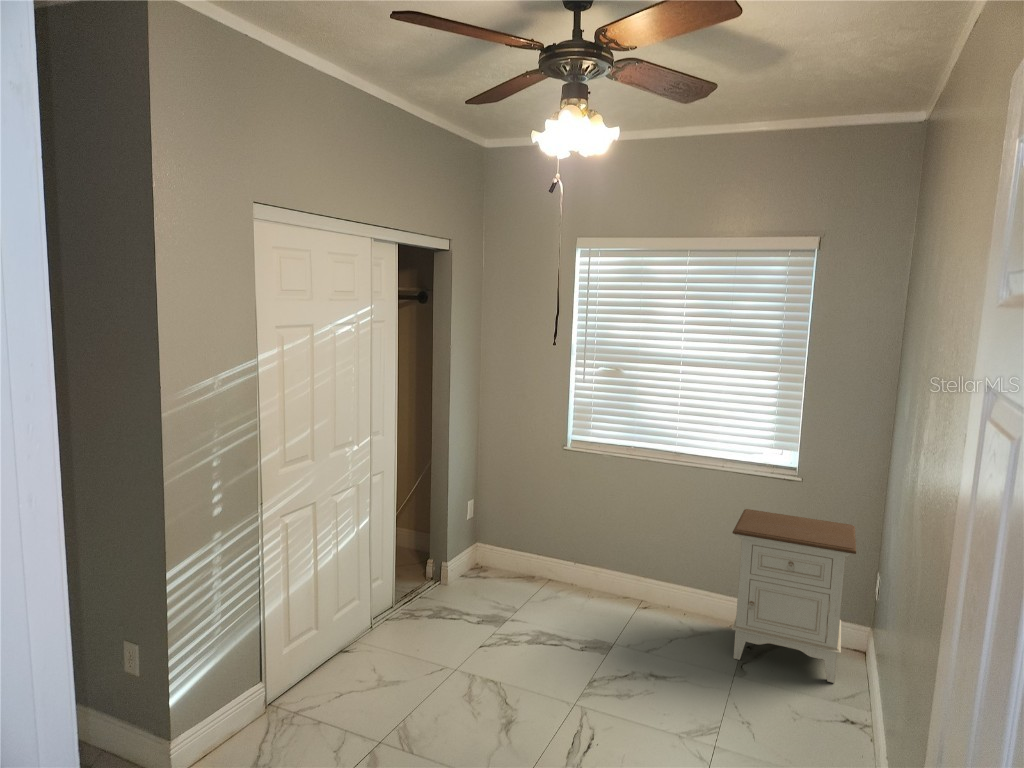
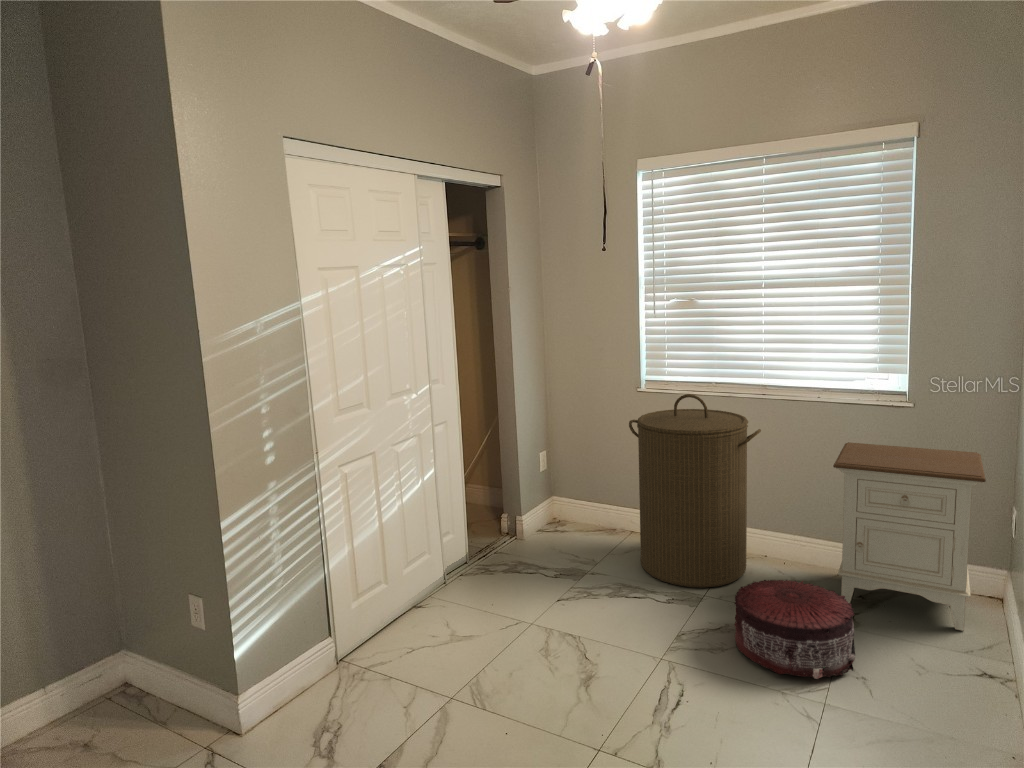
laundry hamper: none [554,458,672,638] -> present [629,394,761,588]
pouf: none [640,633,744,727] -> present [734,580,856,679]

